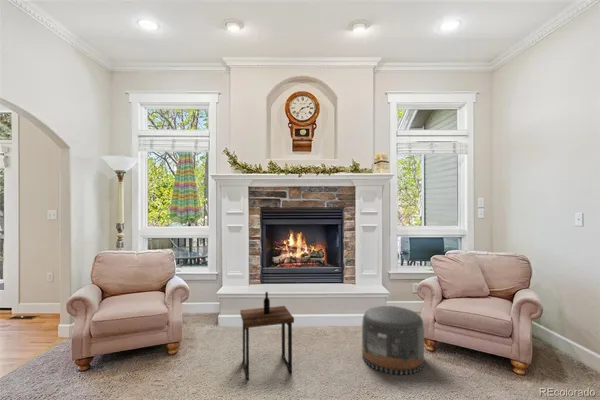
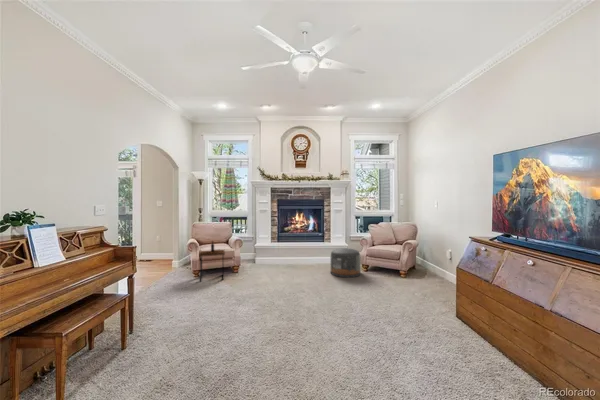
side table: present [240,292,294,379] -> present [199,242,225,280]

